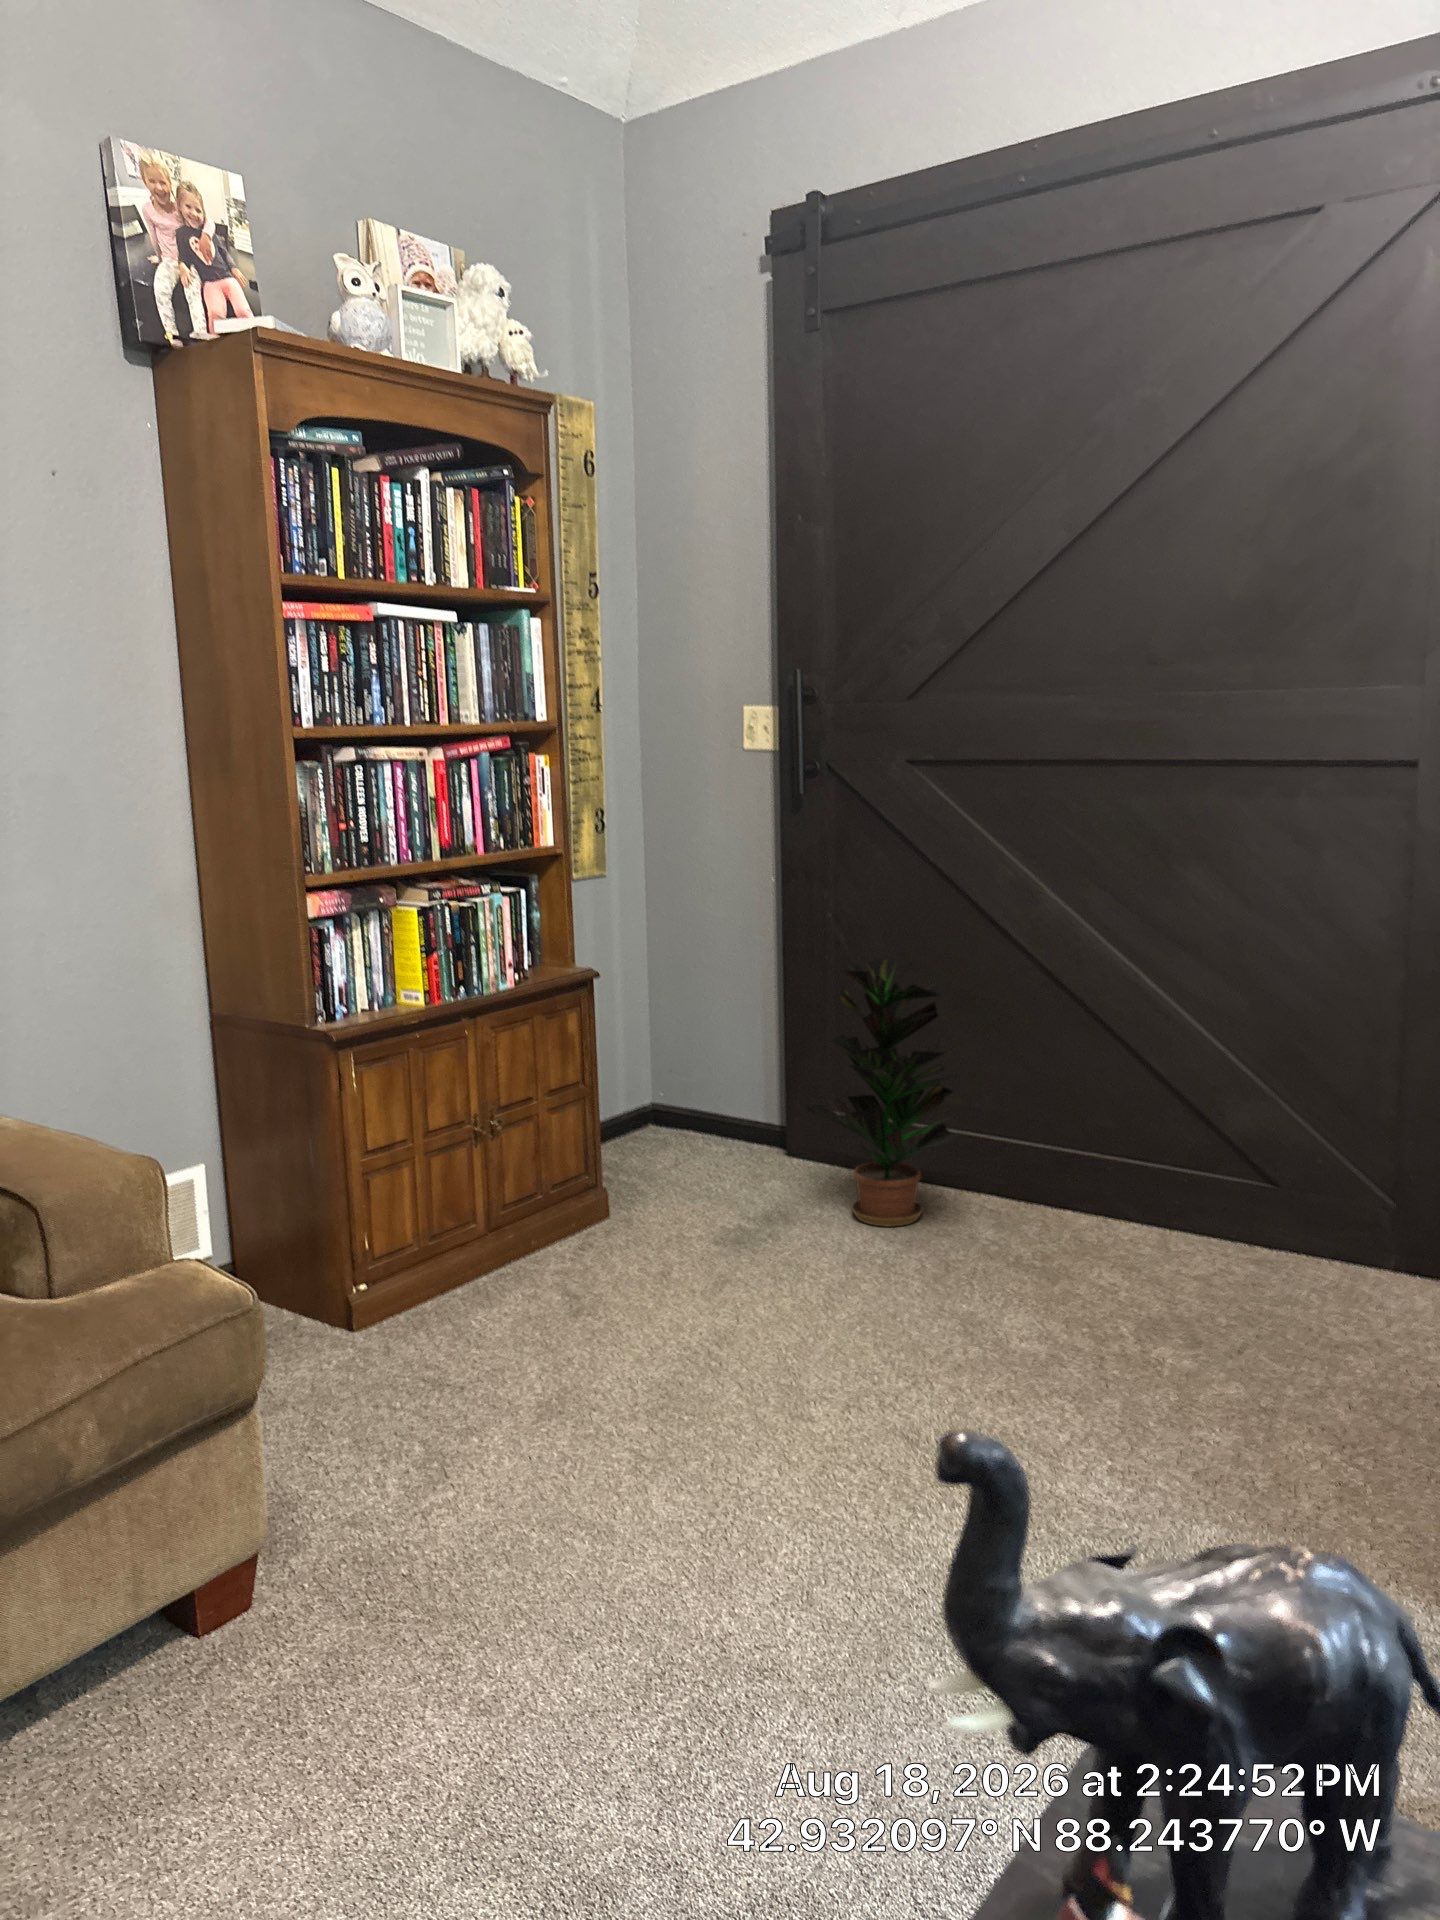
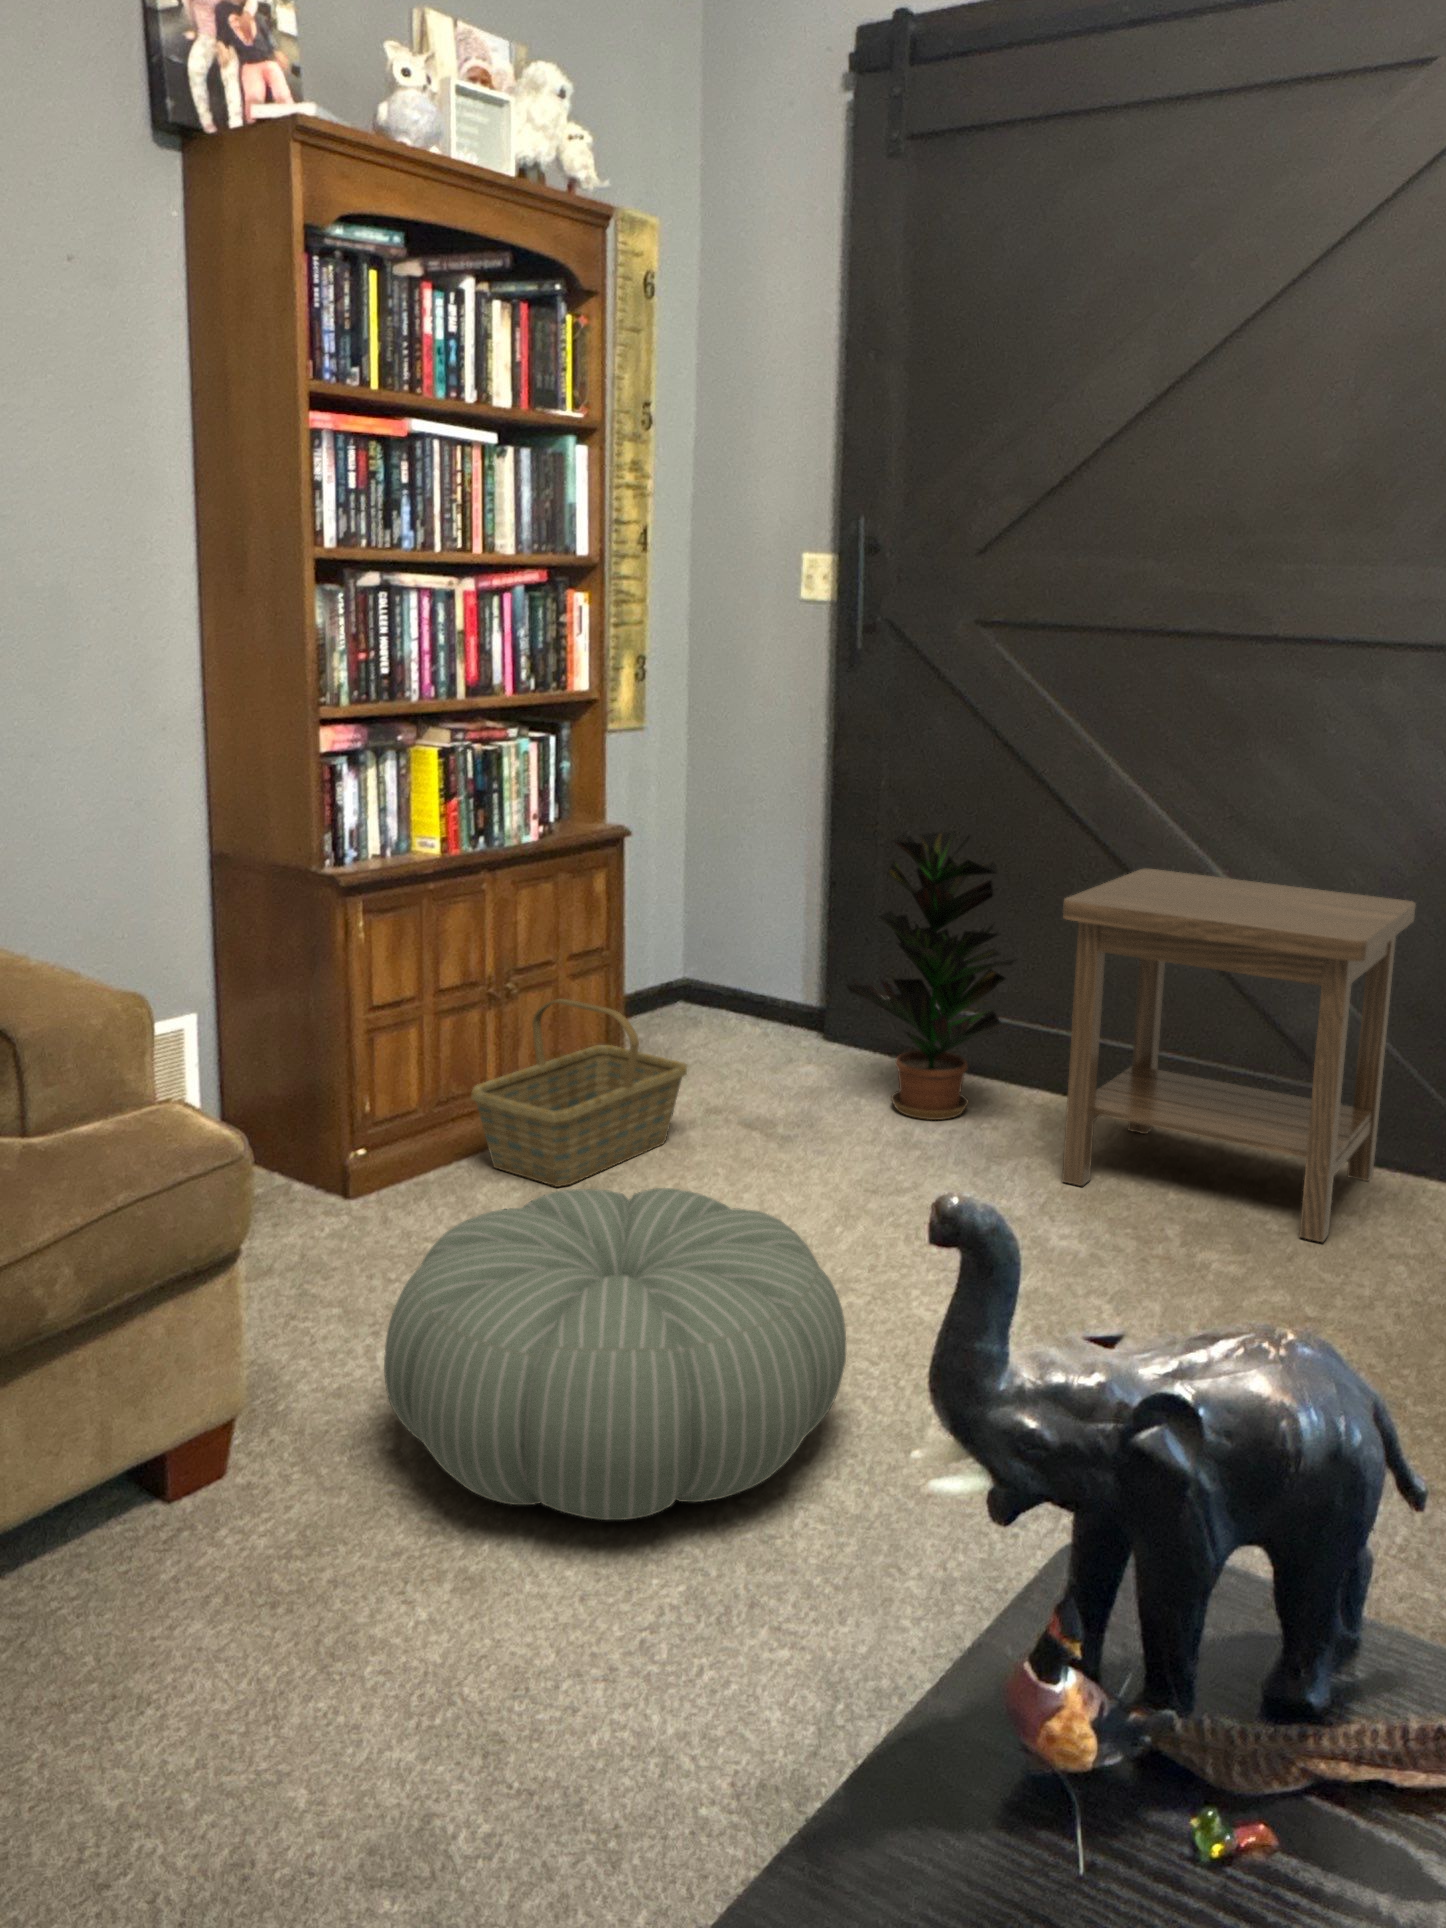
side table: none [1006,984,1339,1335] -> present [1062,869,1416,1242]
basket: none [463,1132,661,1310] -> present [472,999,687,1187]
pouf: none [385,1321,826,1660] -> present [384,1188,846,1520]

